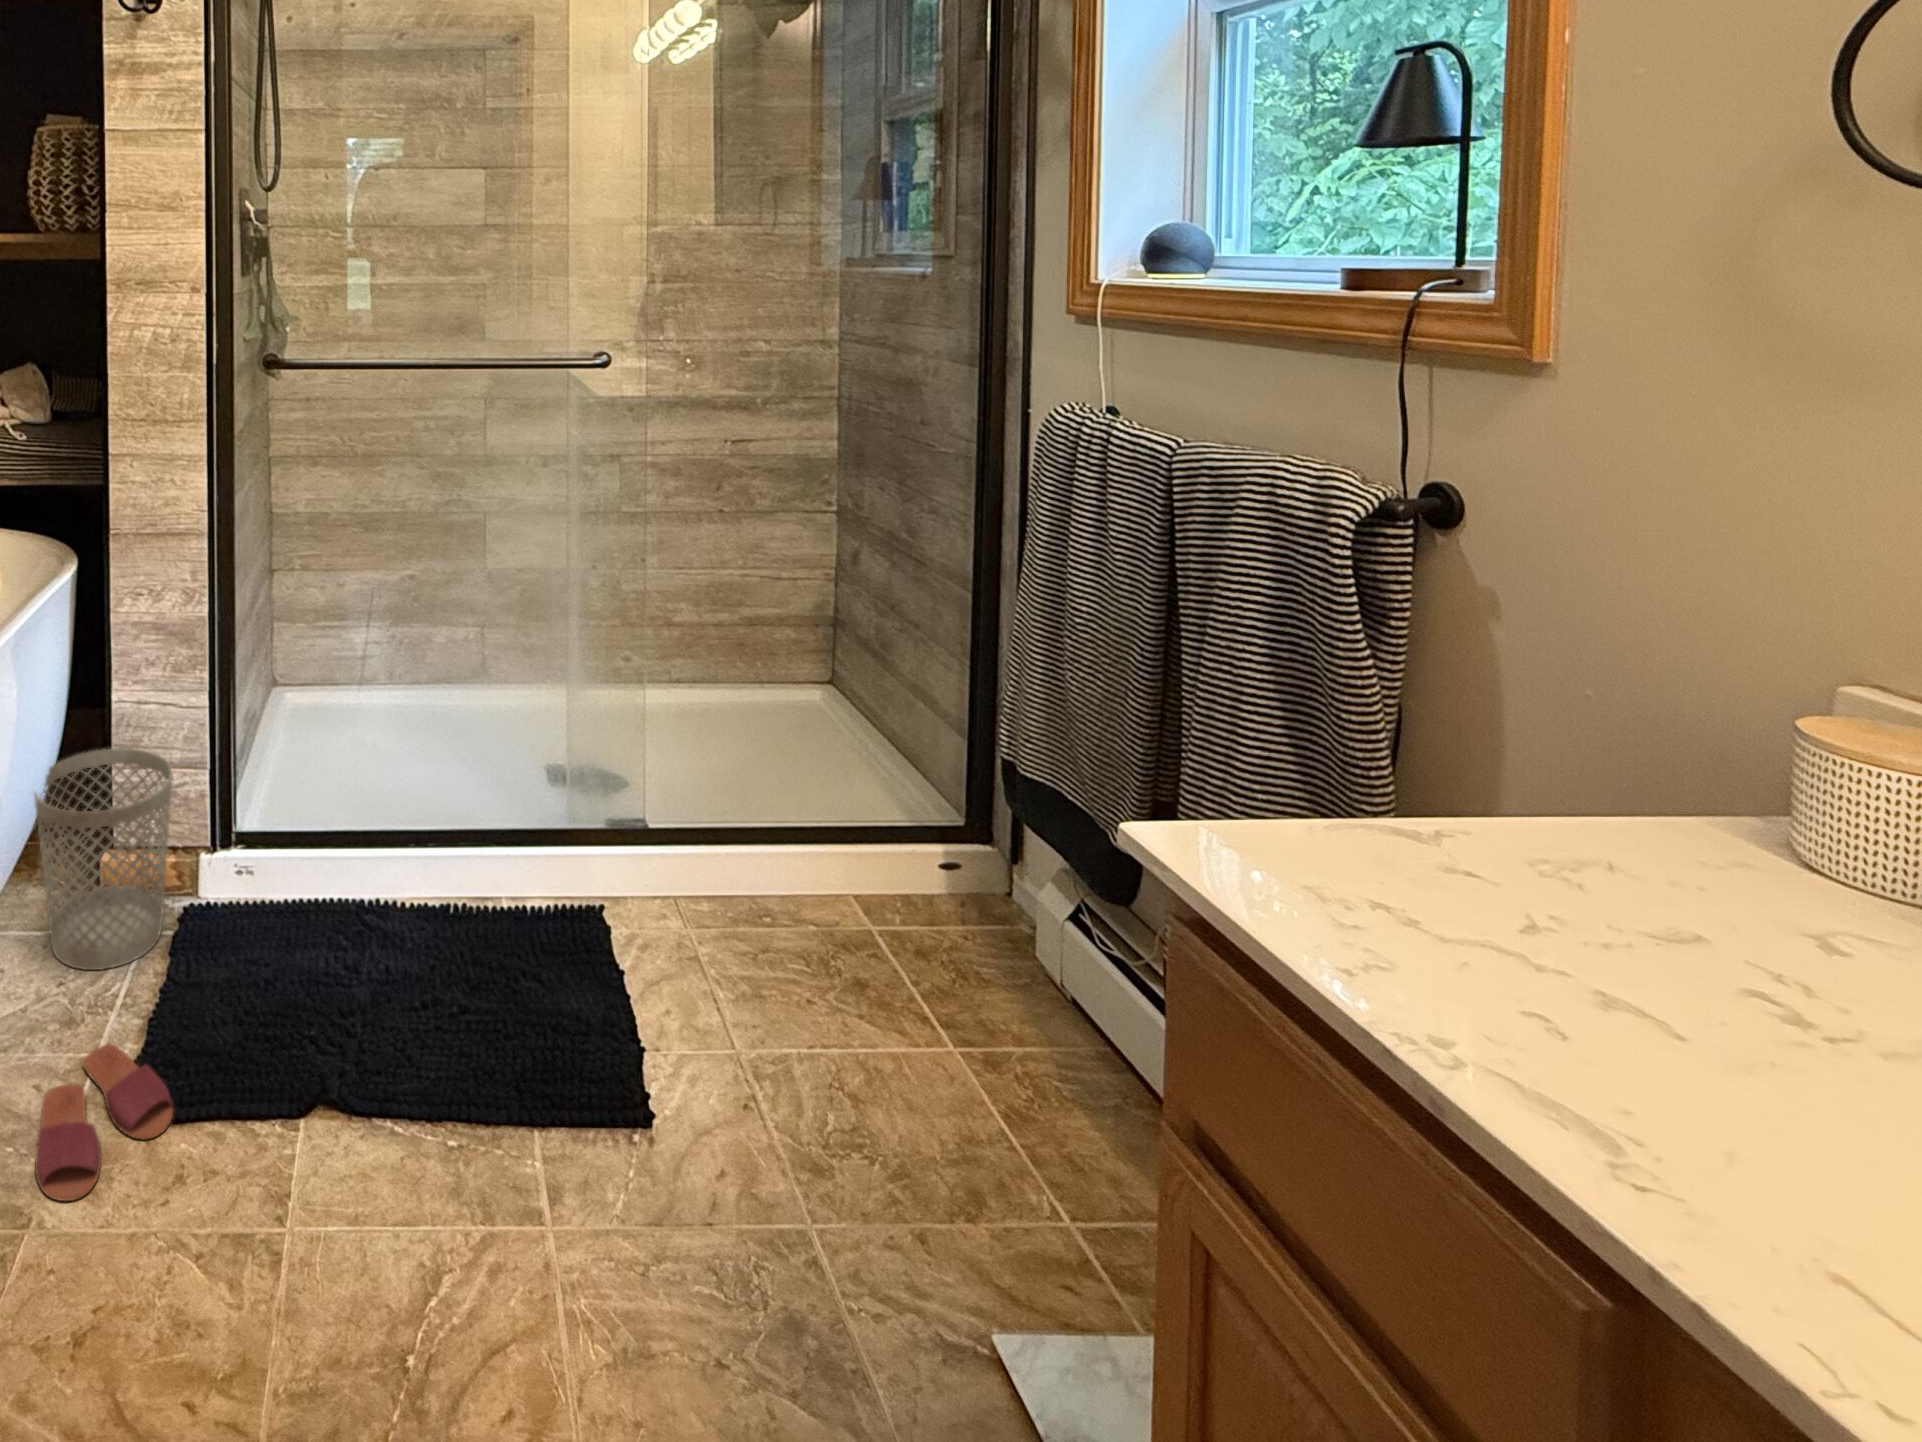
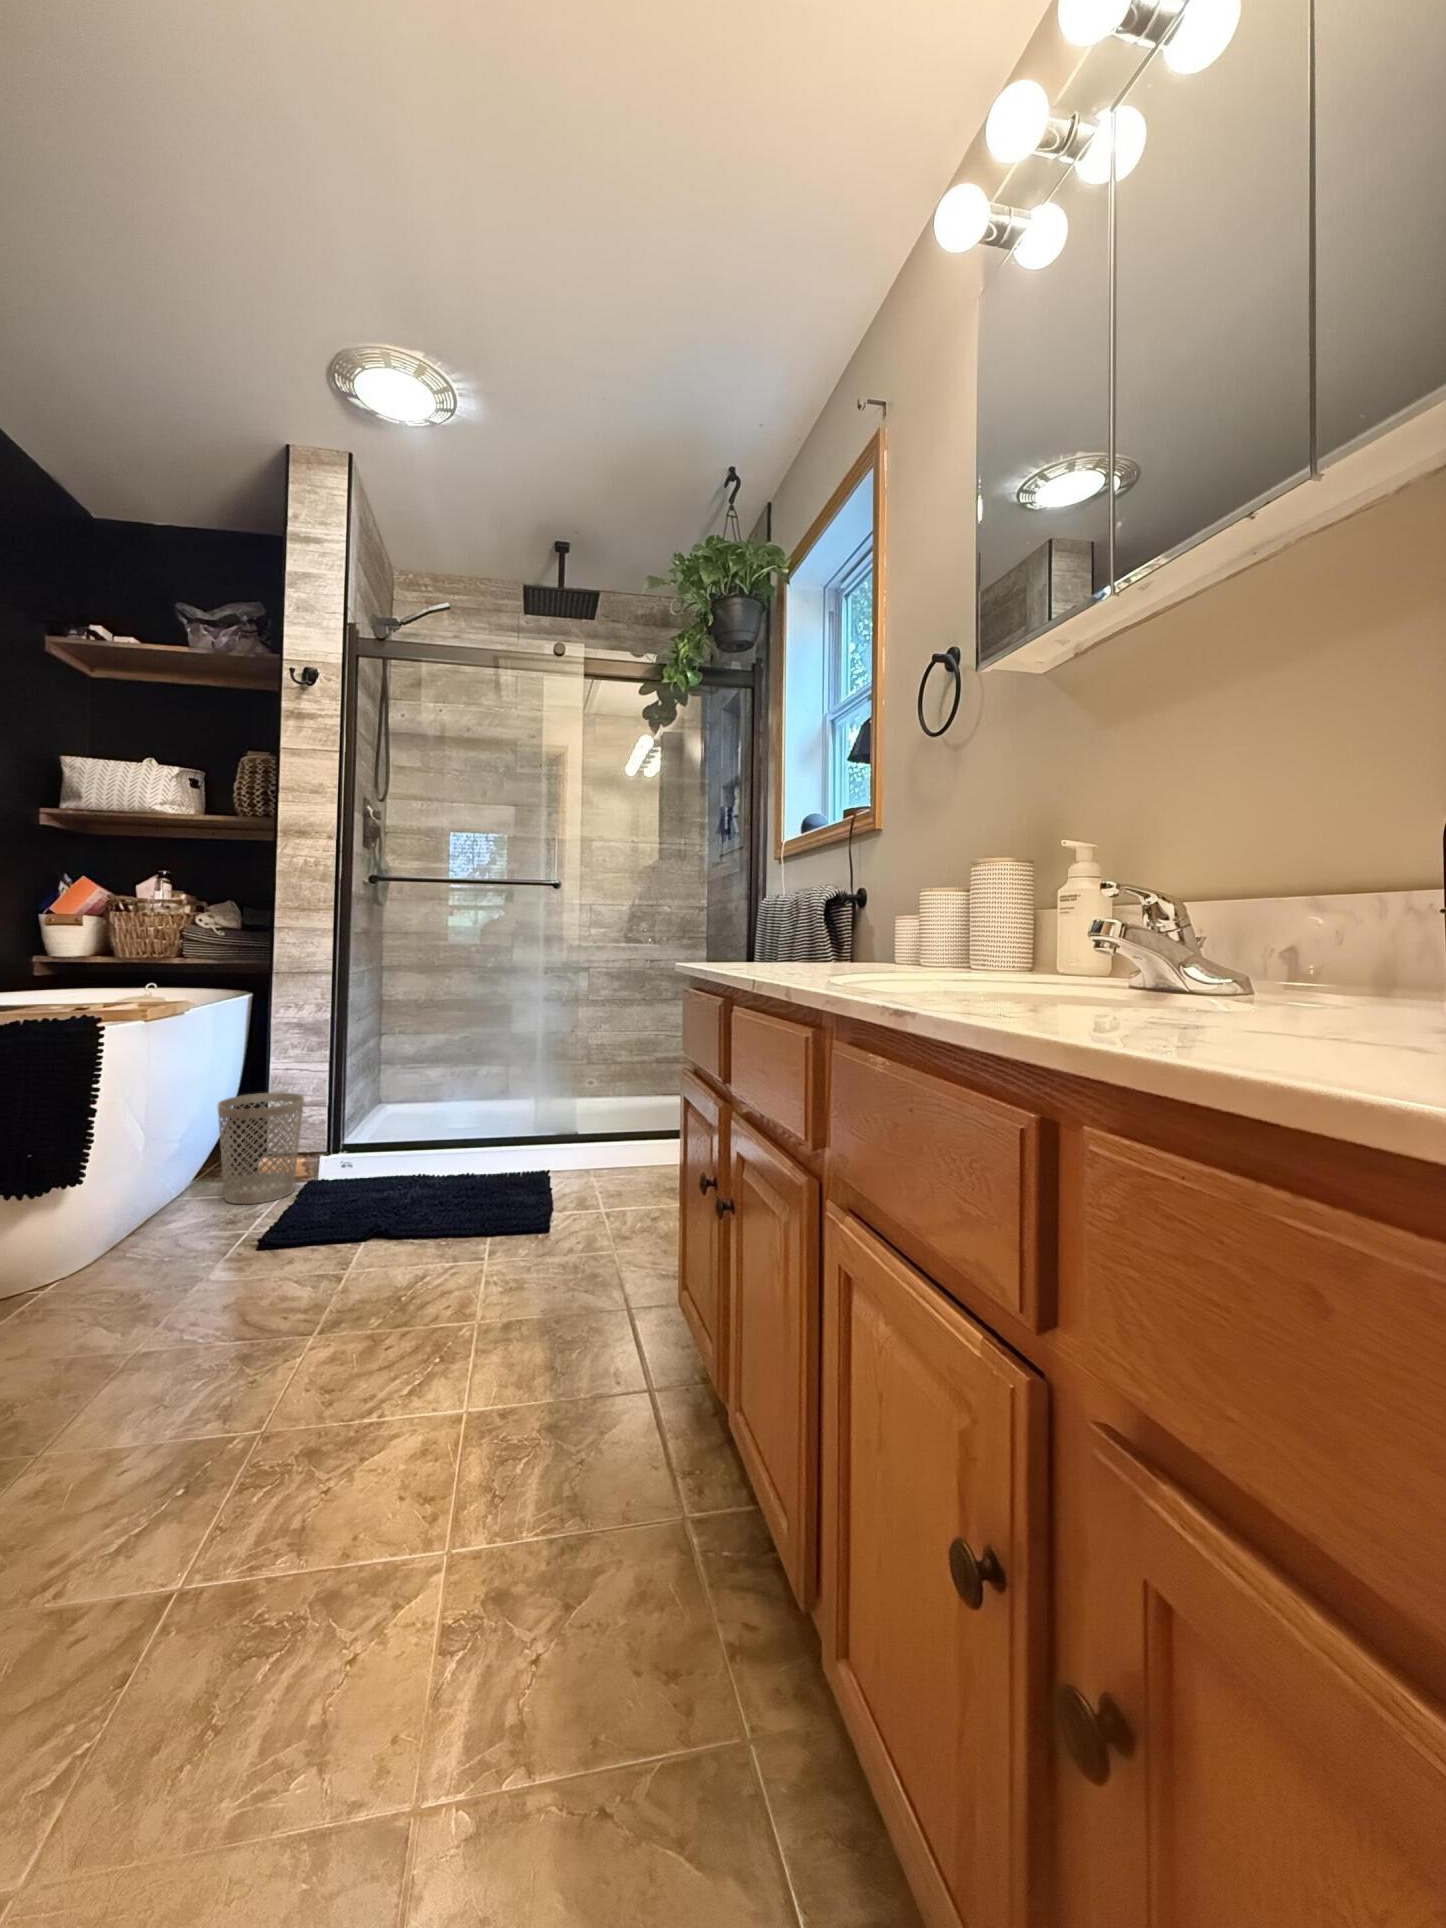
slippers: present [35,1044,173,1201] -> none [207,1223,291,1268]

